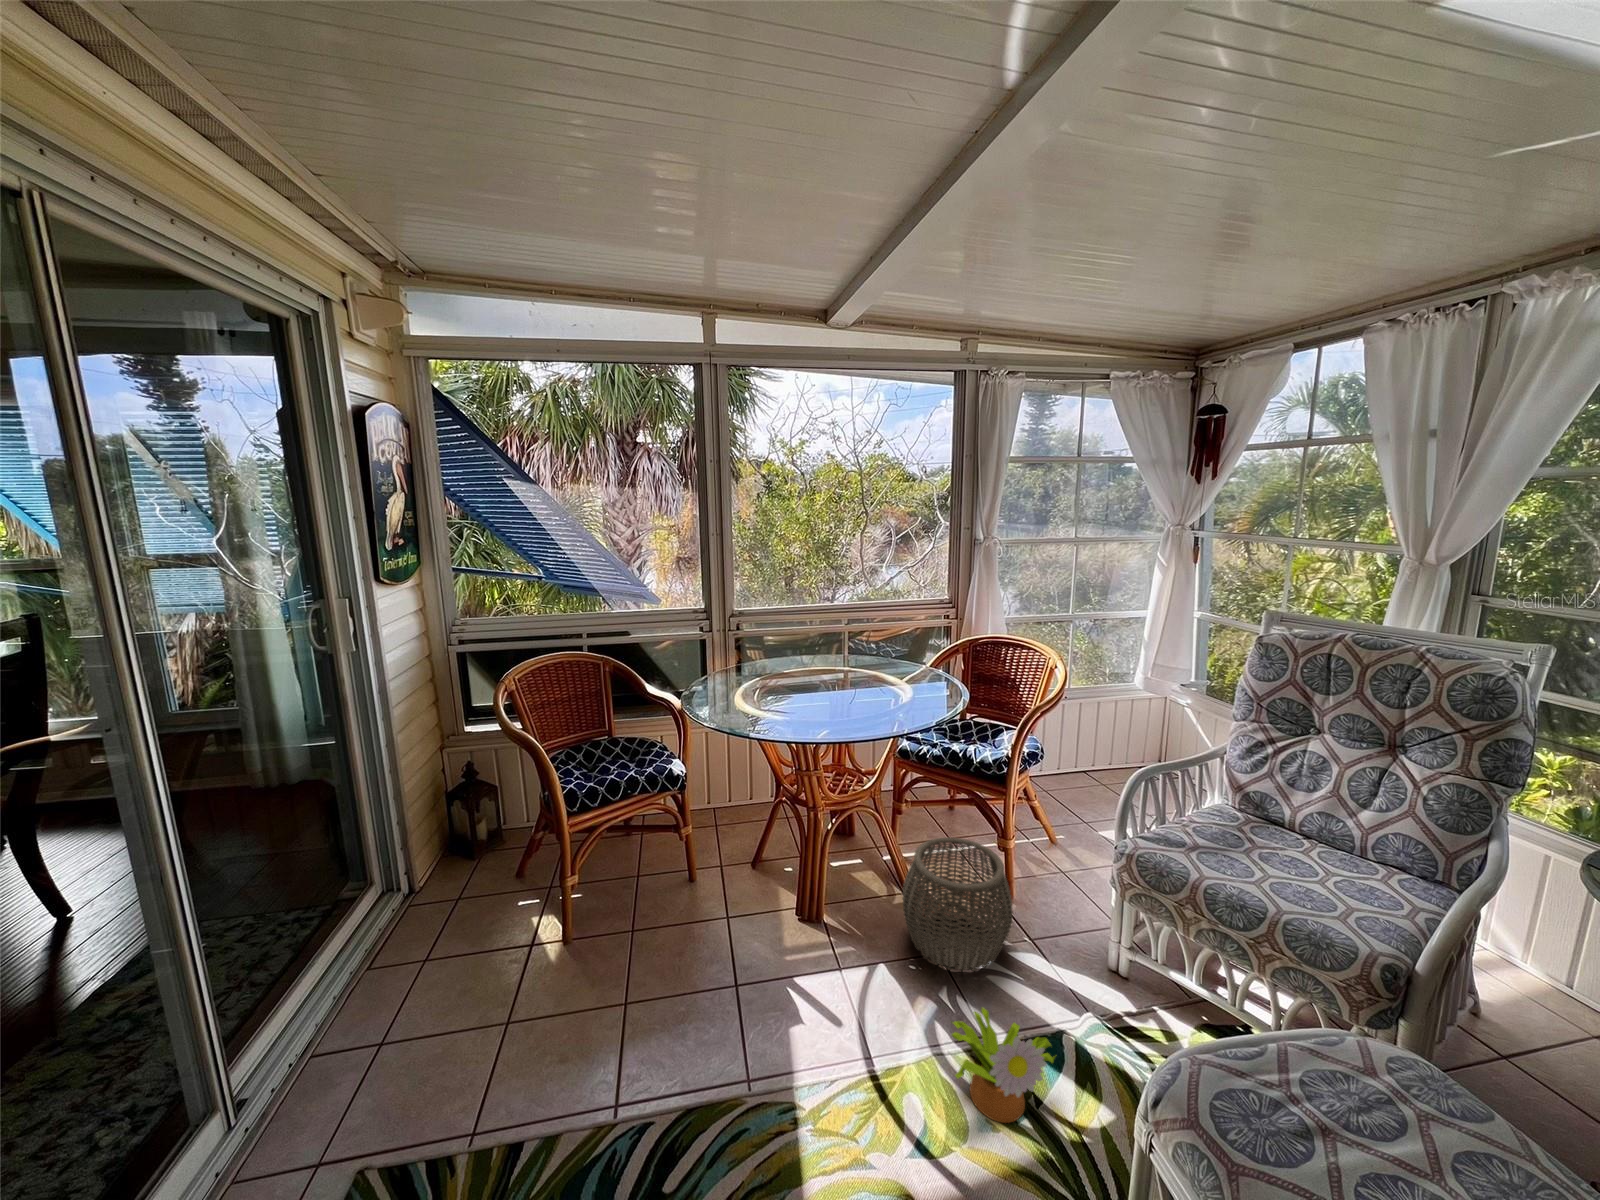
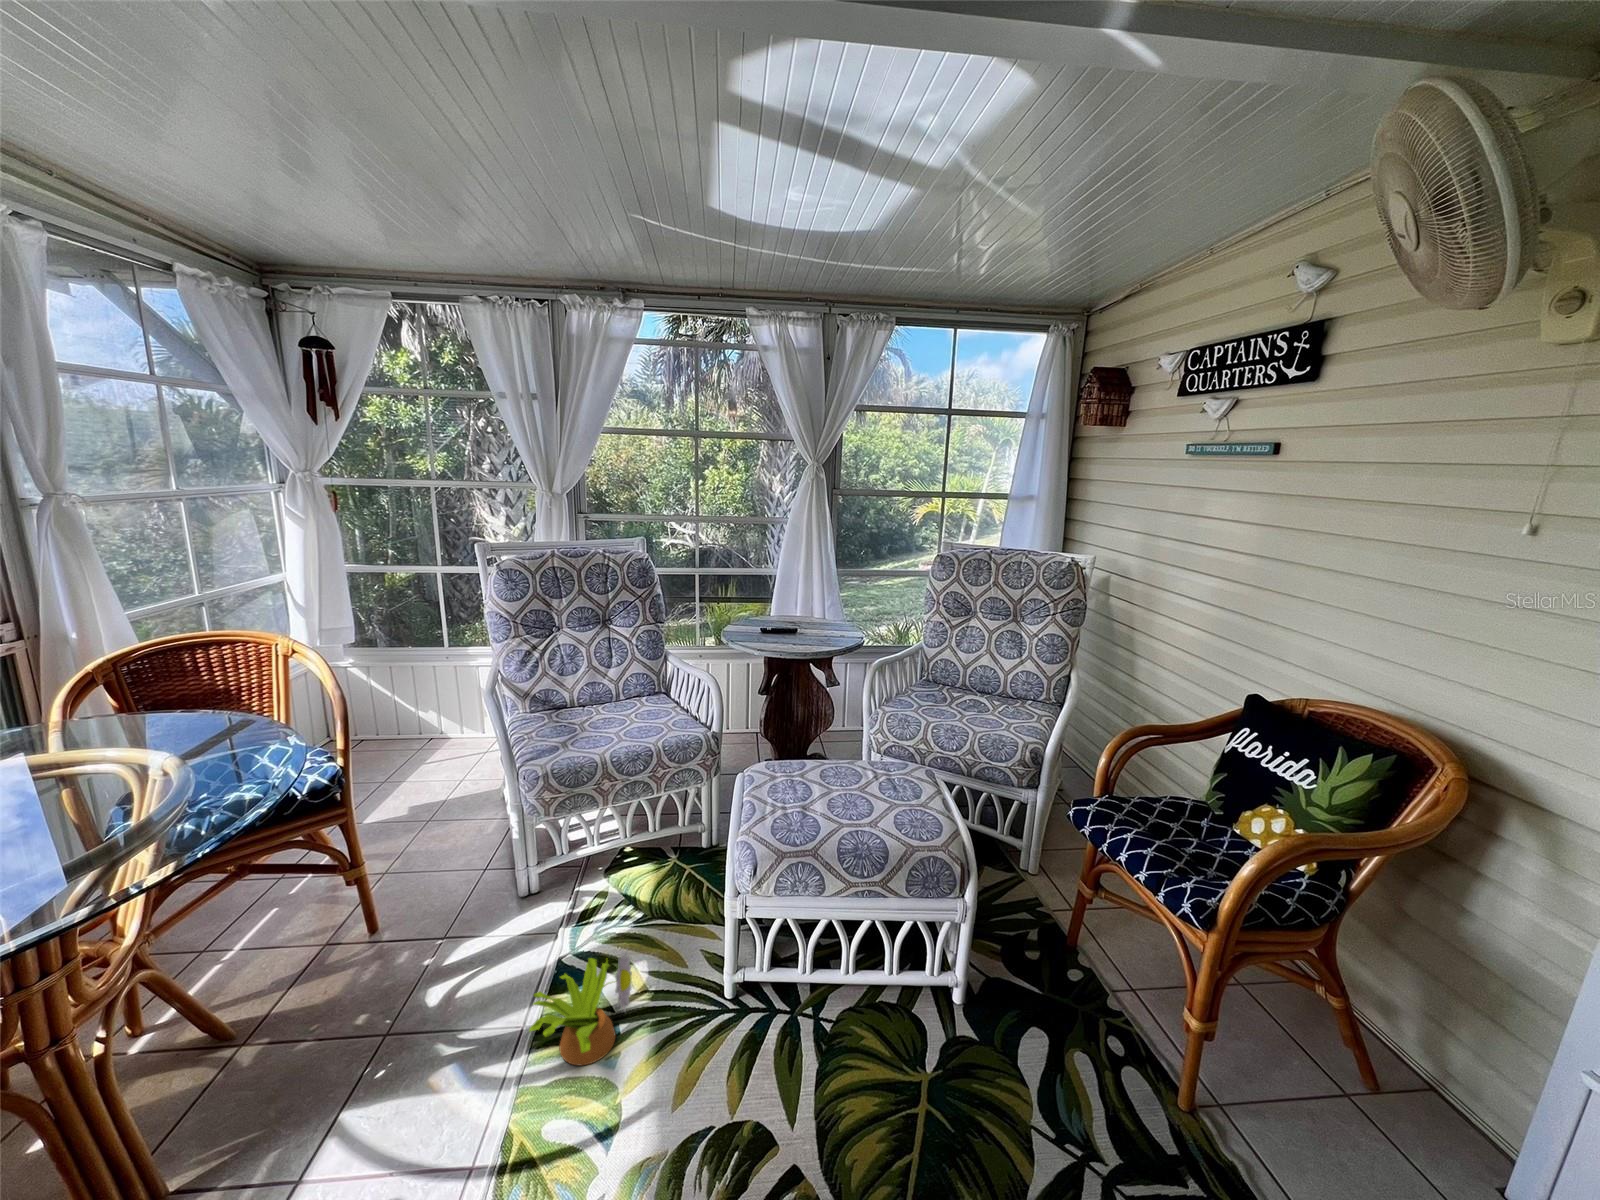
woven basket: present [902,837,1013,971] -> none [290,879,457,1064]

